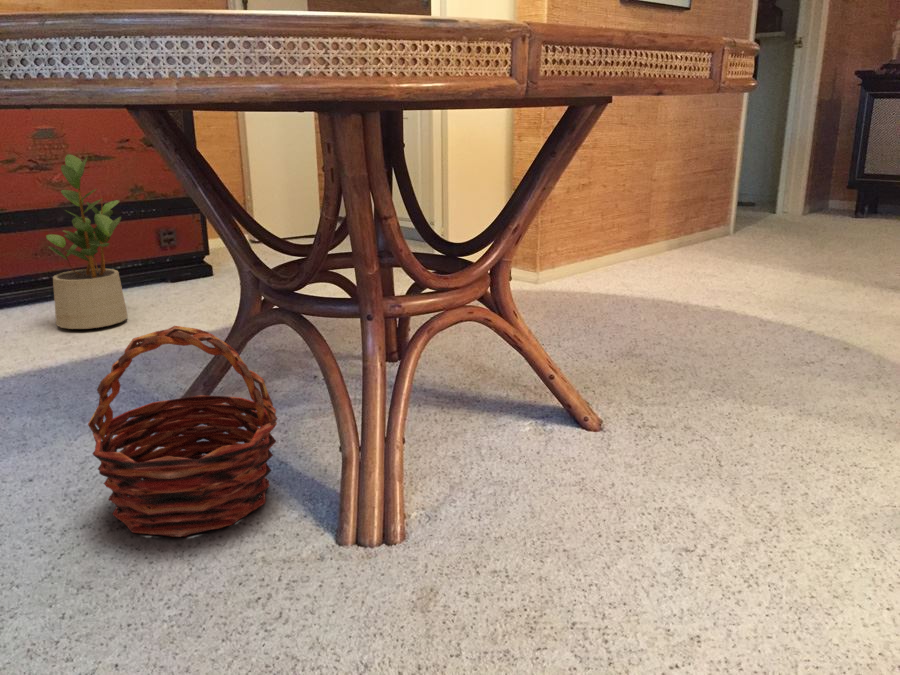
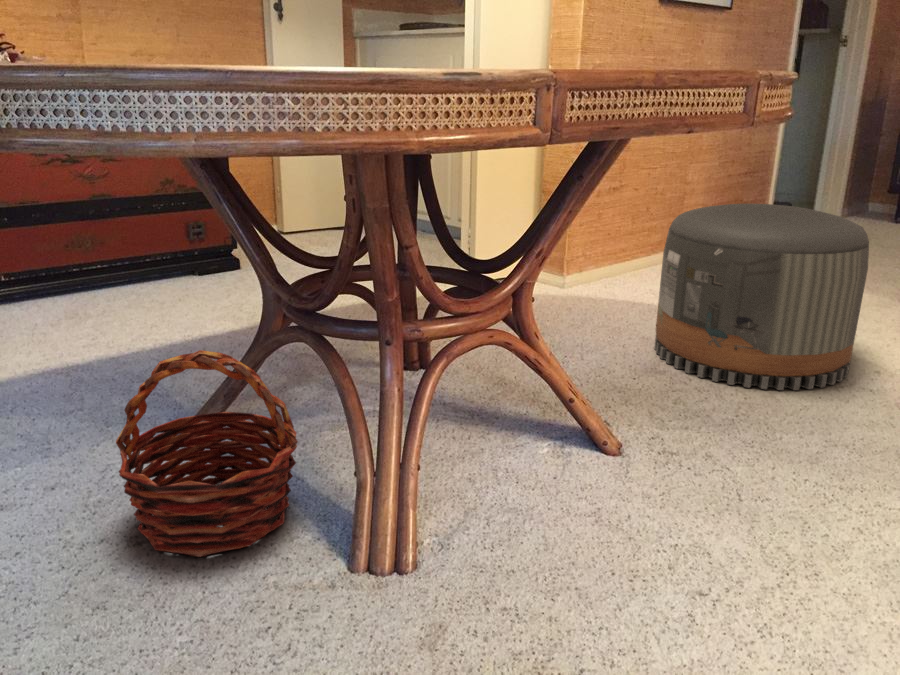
potted plant: present [46,154,127,329] -> none [91,155,167,324]
pouf: none [631,187,837,368] -> present [655,204,869,390]

